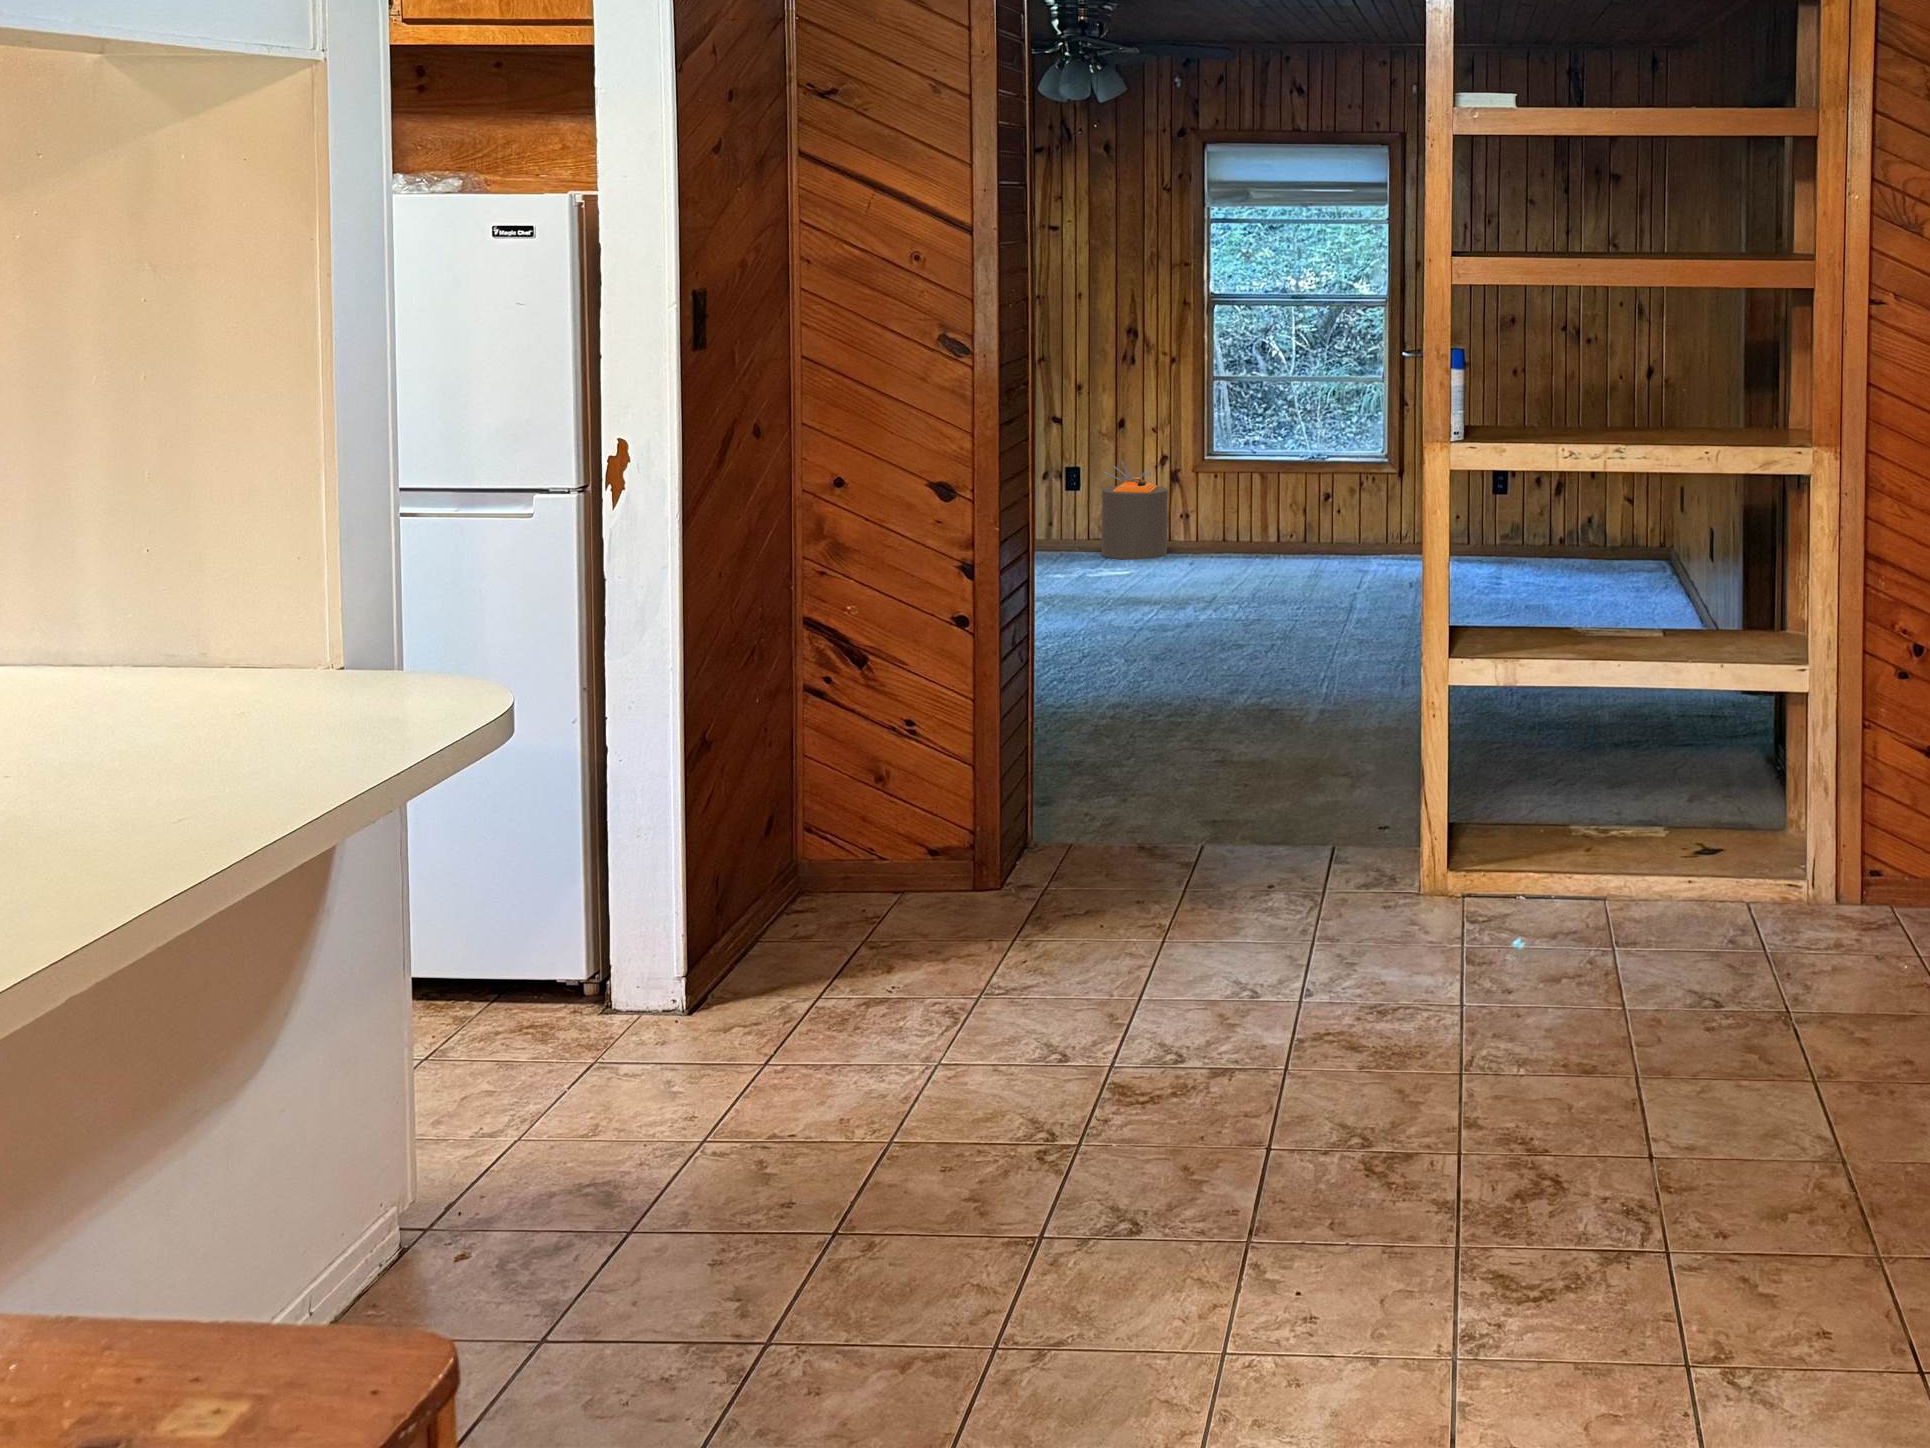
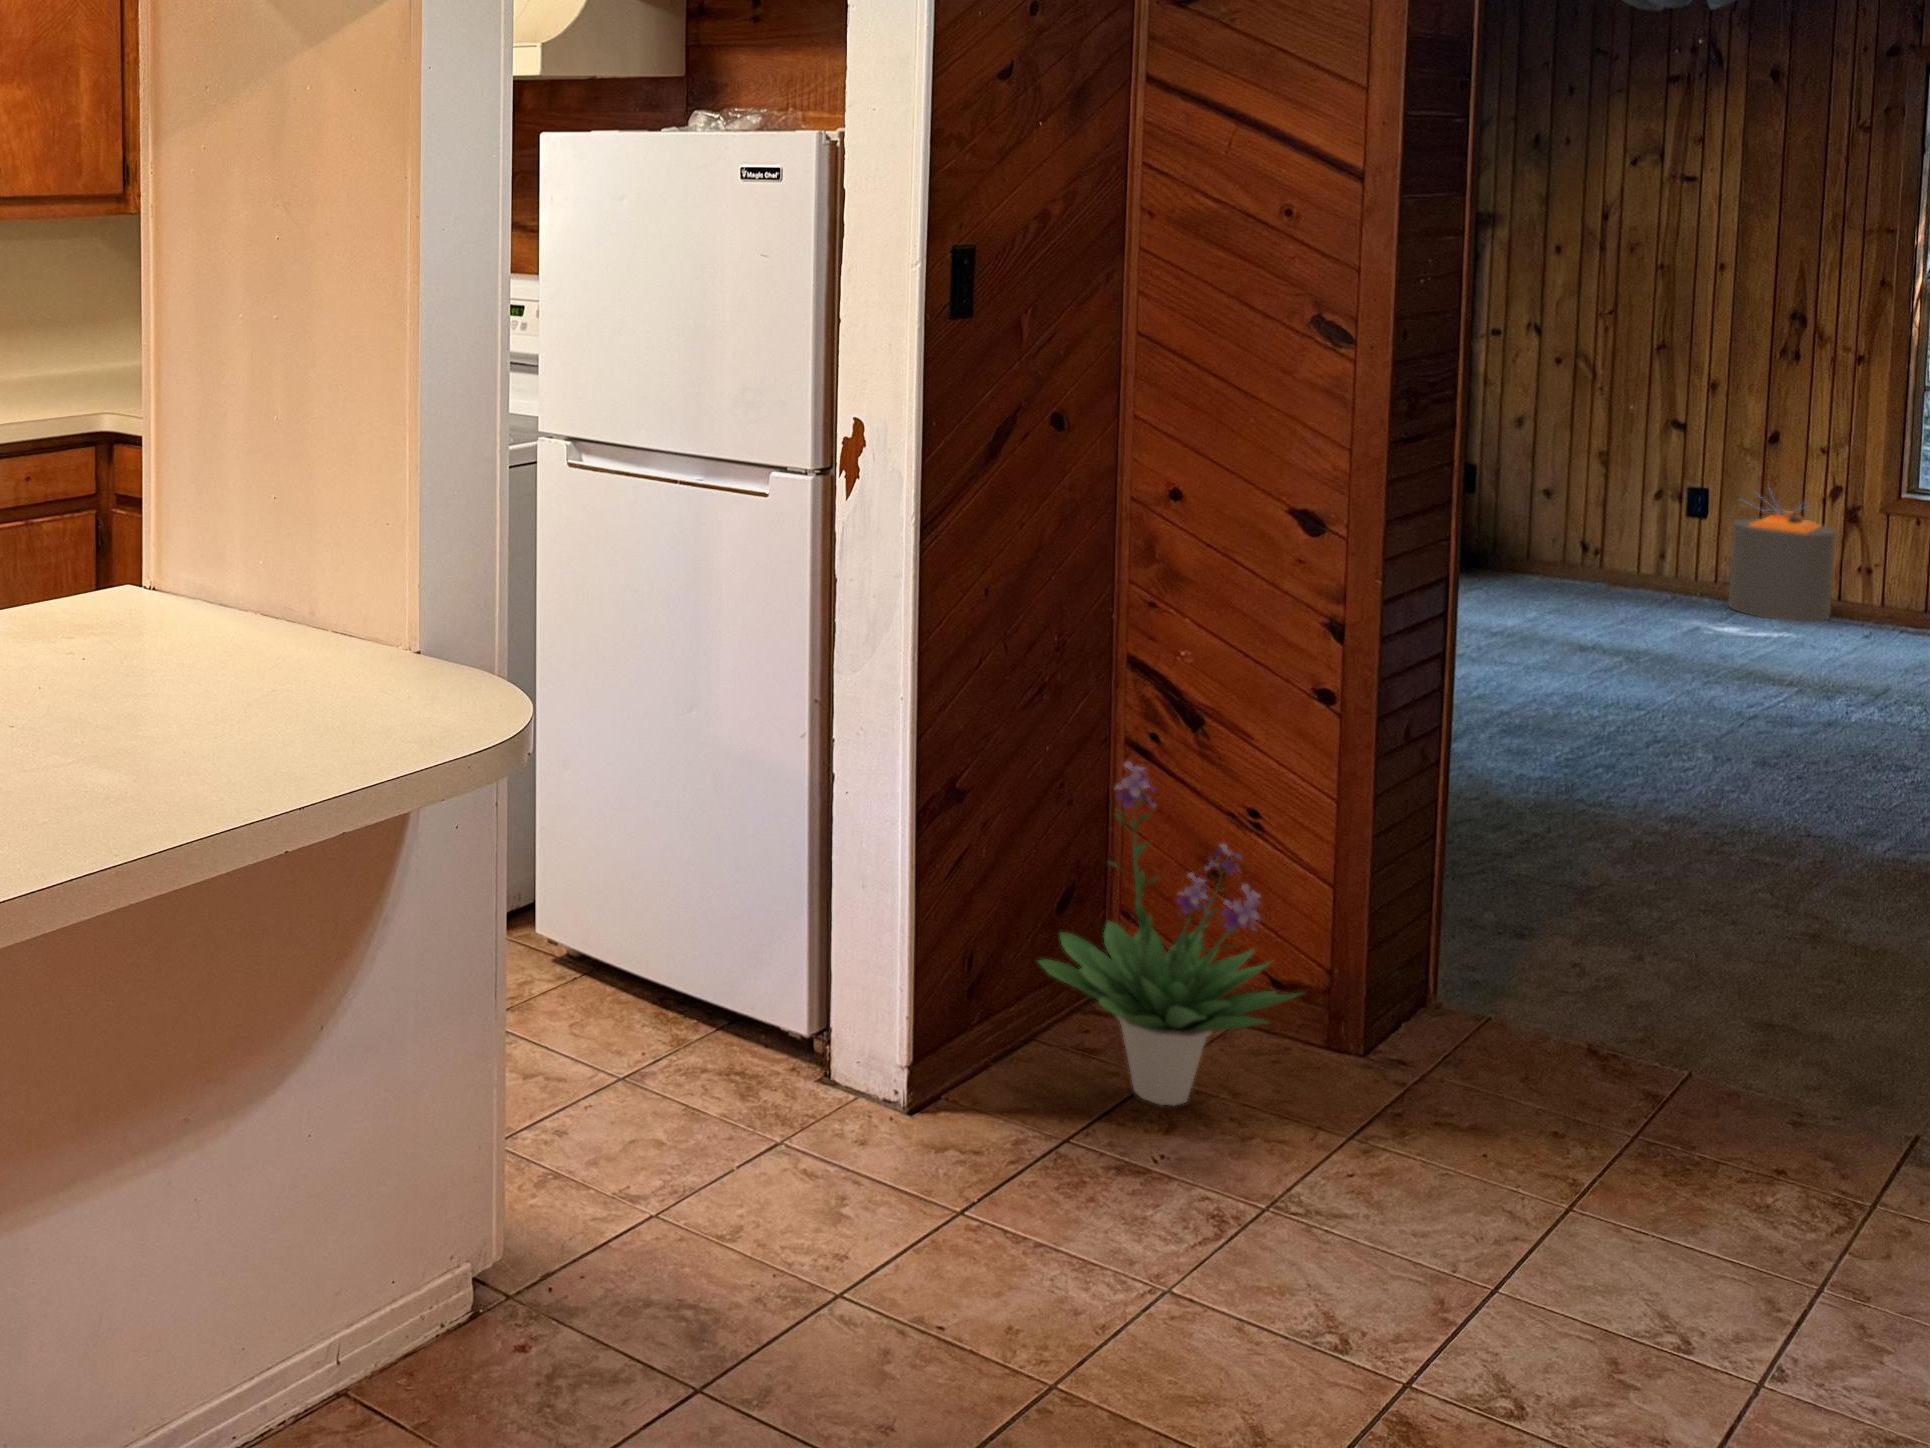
potted plant: none [773,693,974,957] -> present [1038,761,1300,1105]

